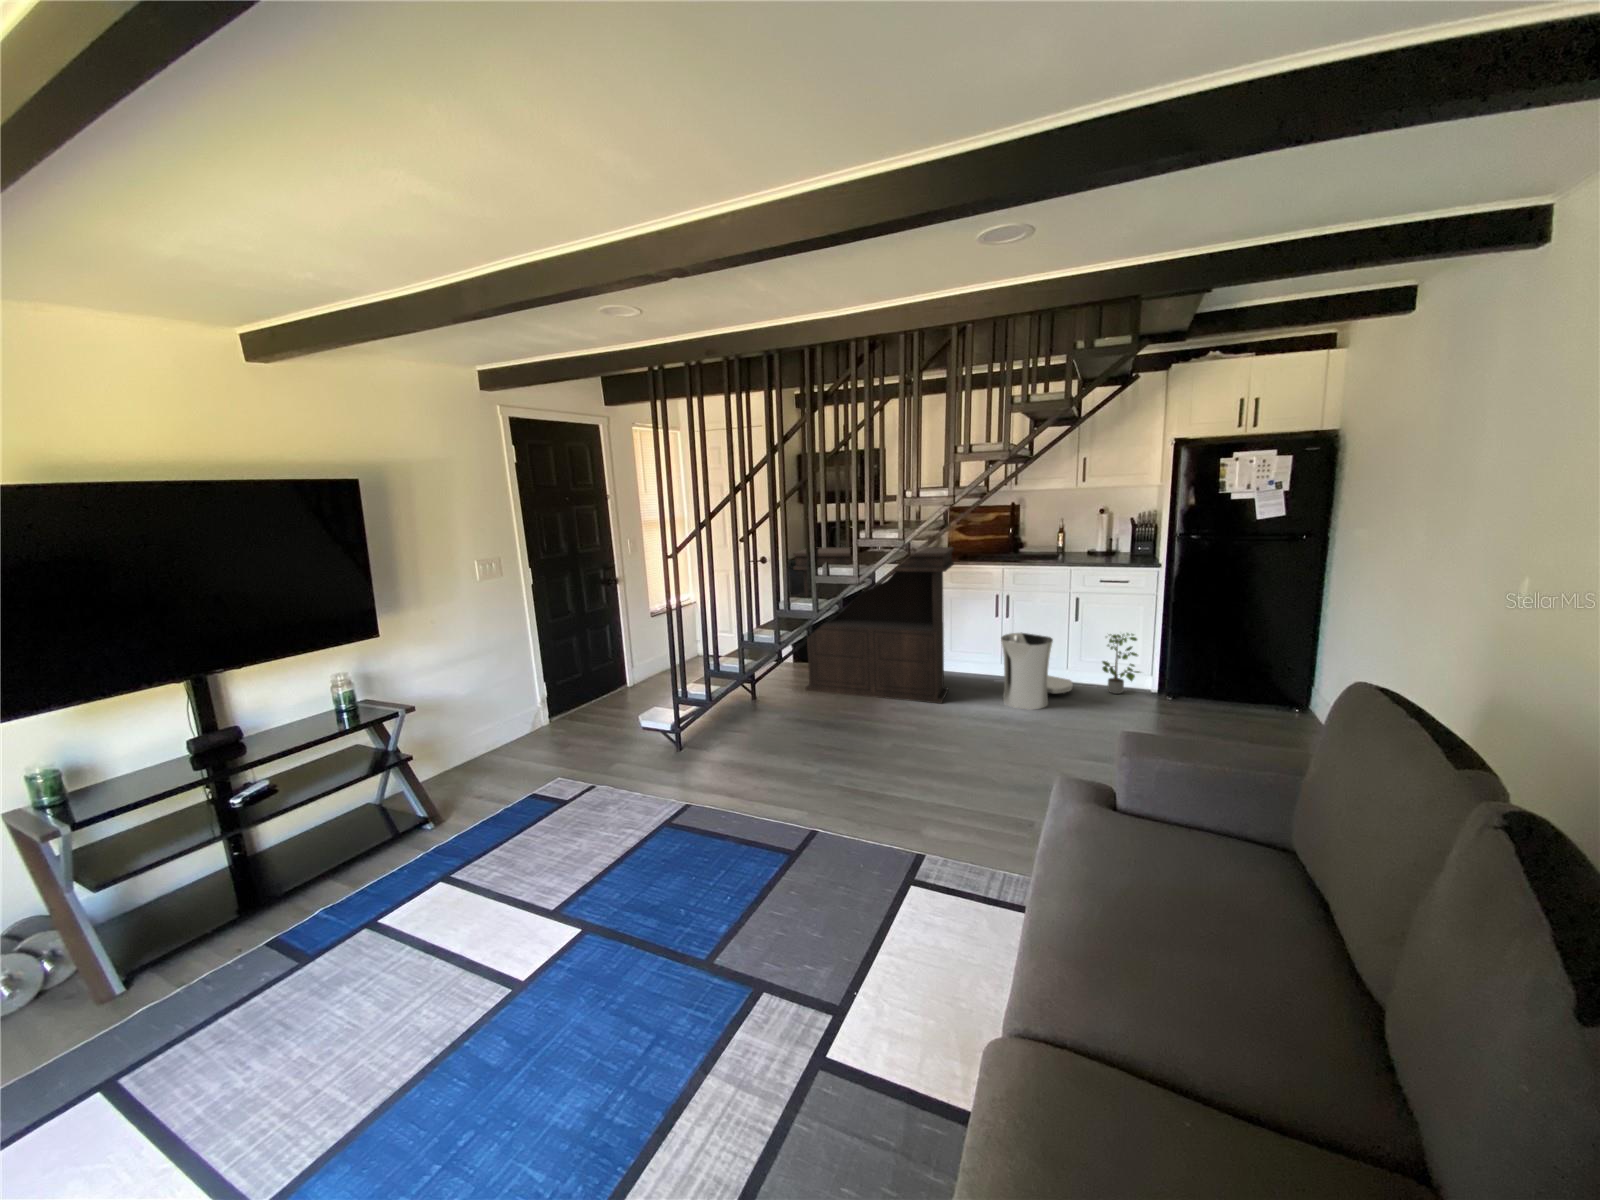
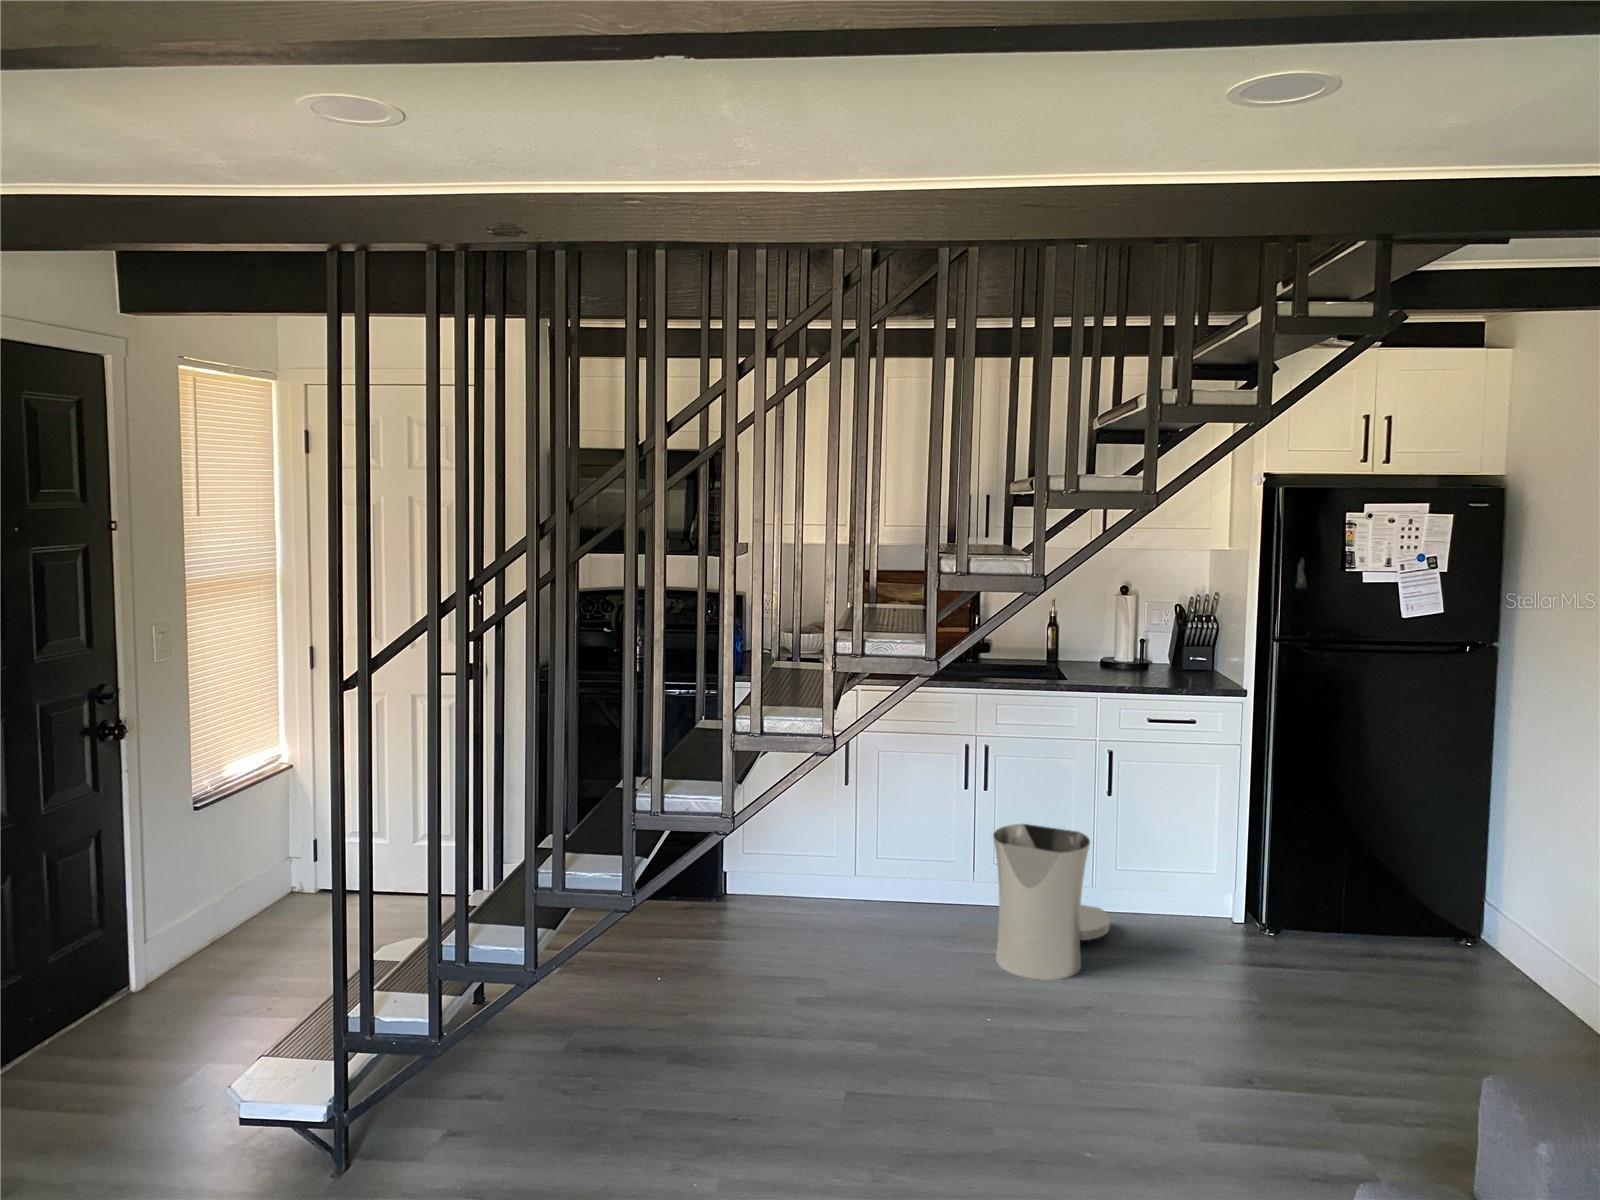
console table: present [793,547,954,703] -> none [570,654,900,980]
potted plant: present [1102,633,1140,694] -> none [1153,813,1227,931]

